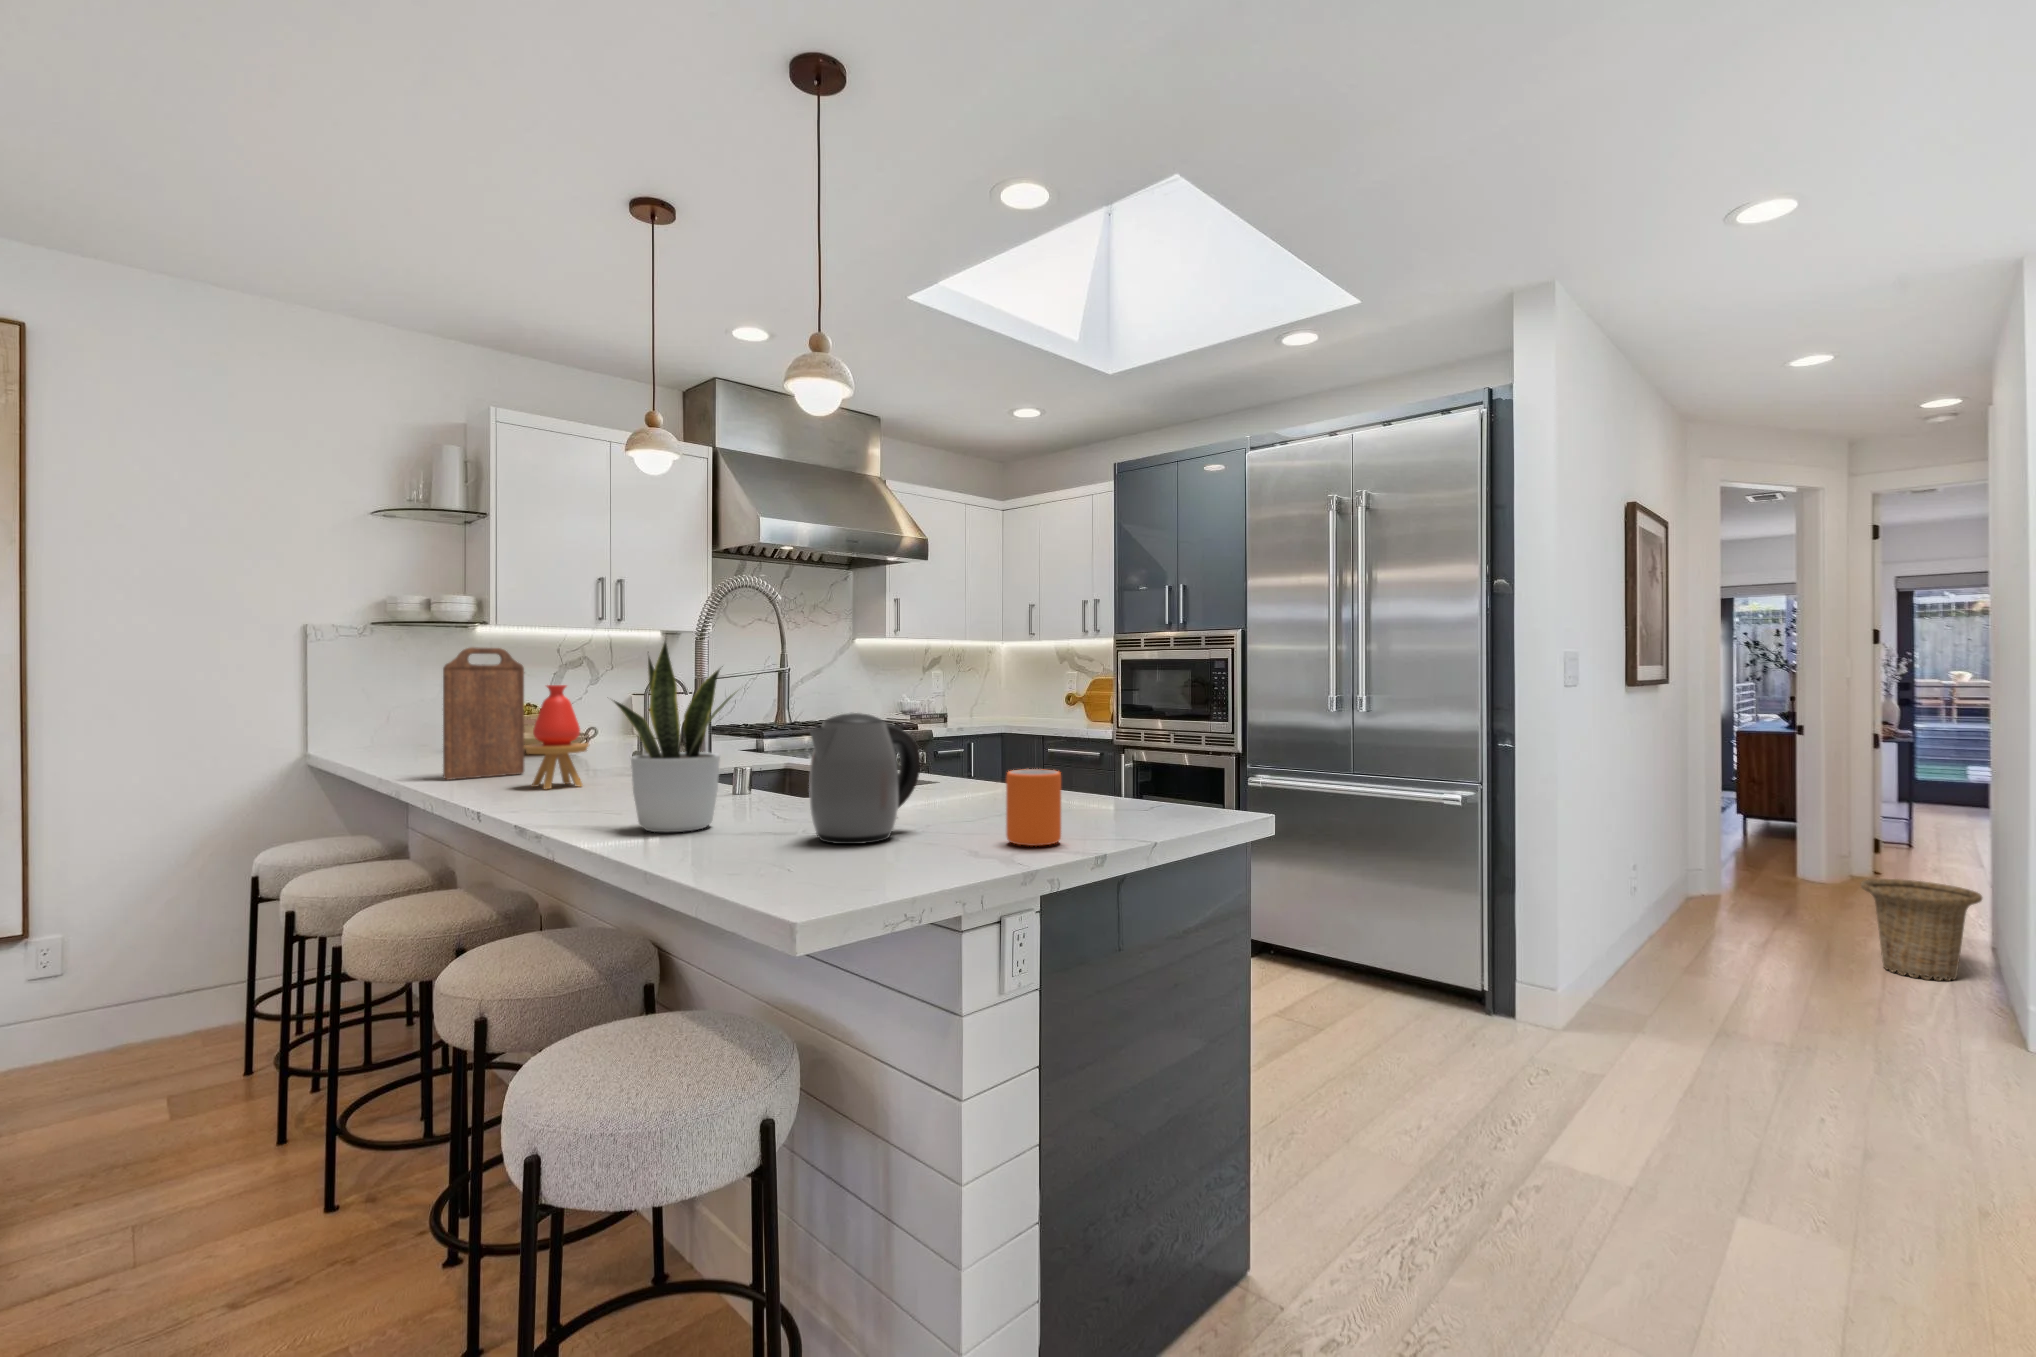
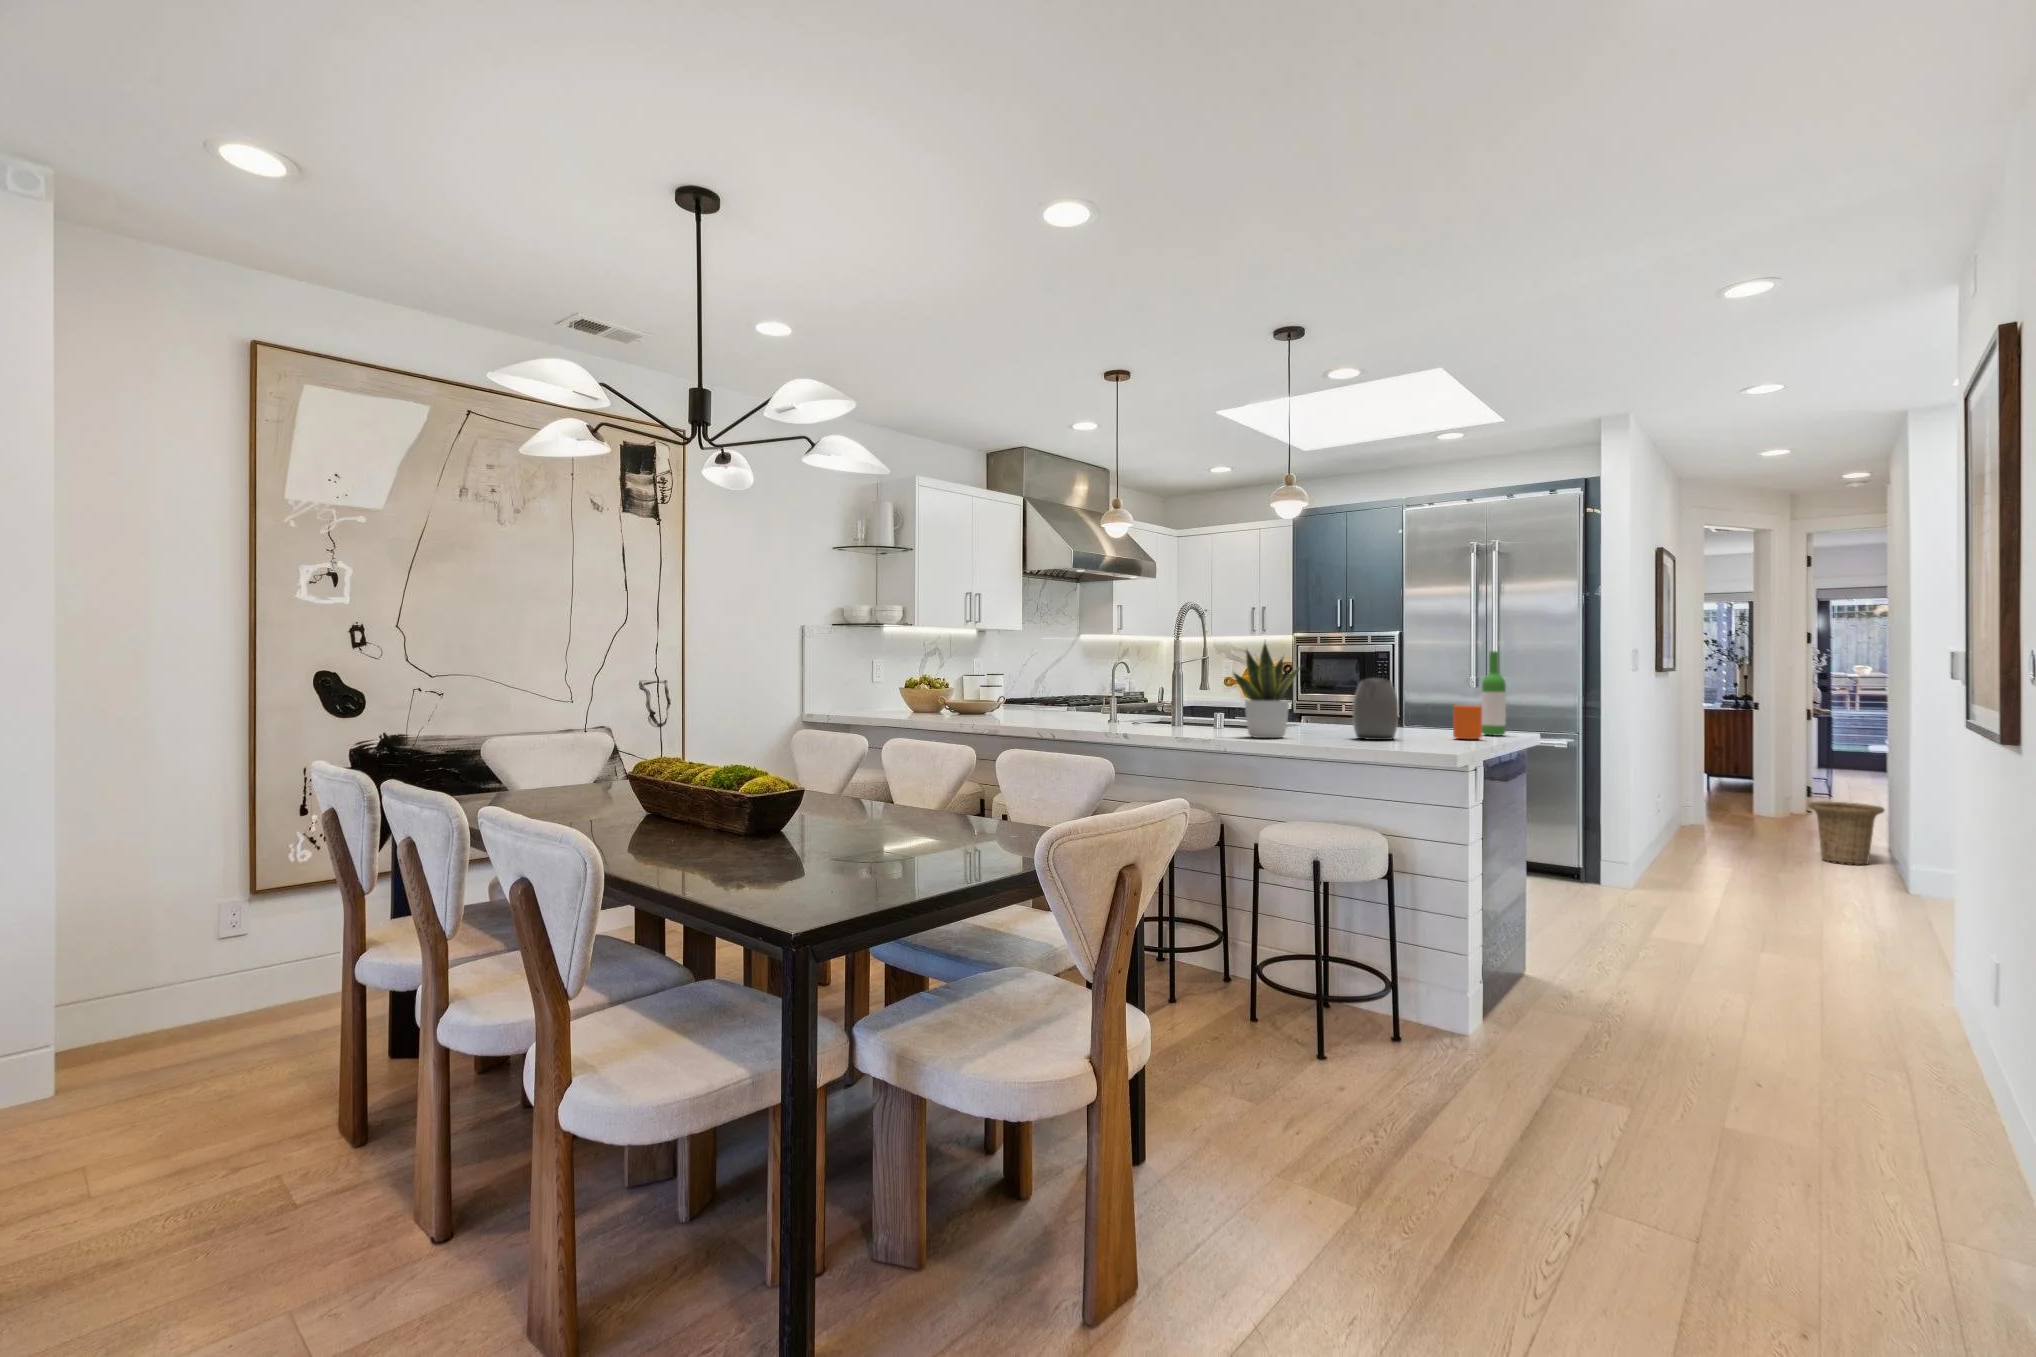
cutting board: present [443,647,524,780] -> none [1001,644,1031,725]
wine bottle: none [1114,658,1157,828] -> present [1482,651,1506,736]
vase: present [524,685,589,789] -> none [1075,667,1111,728]

